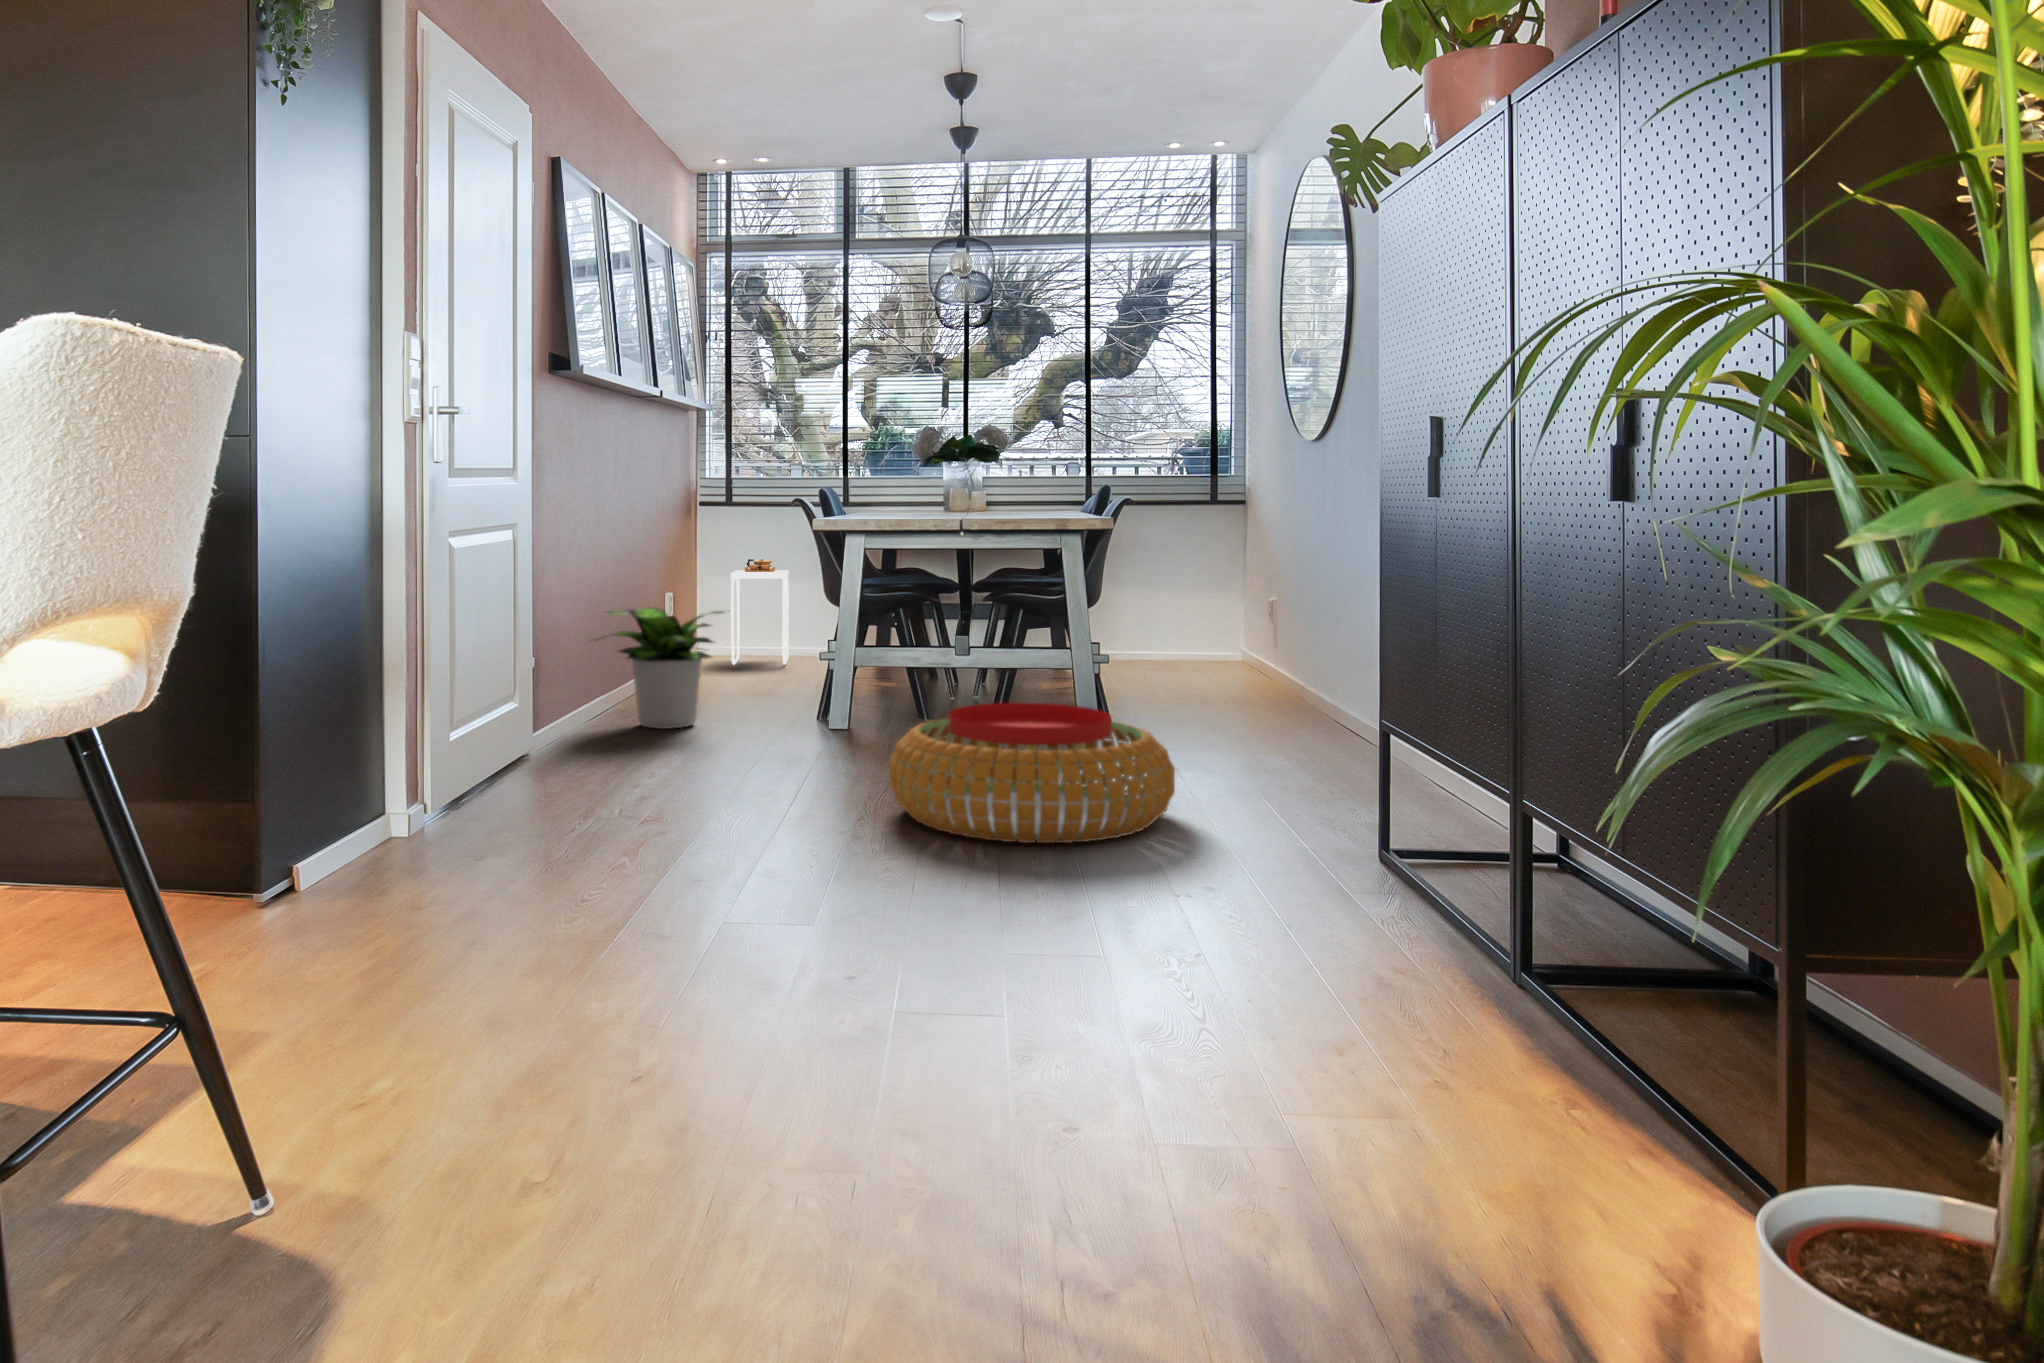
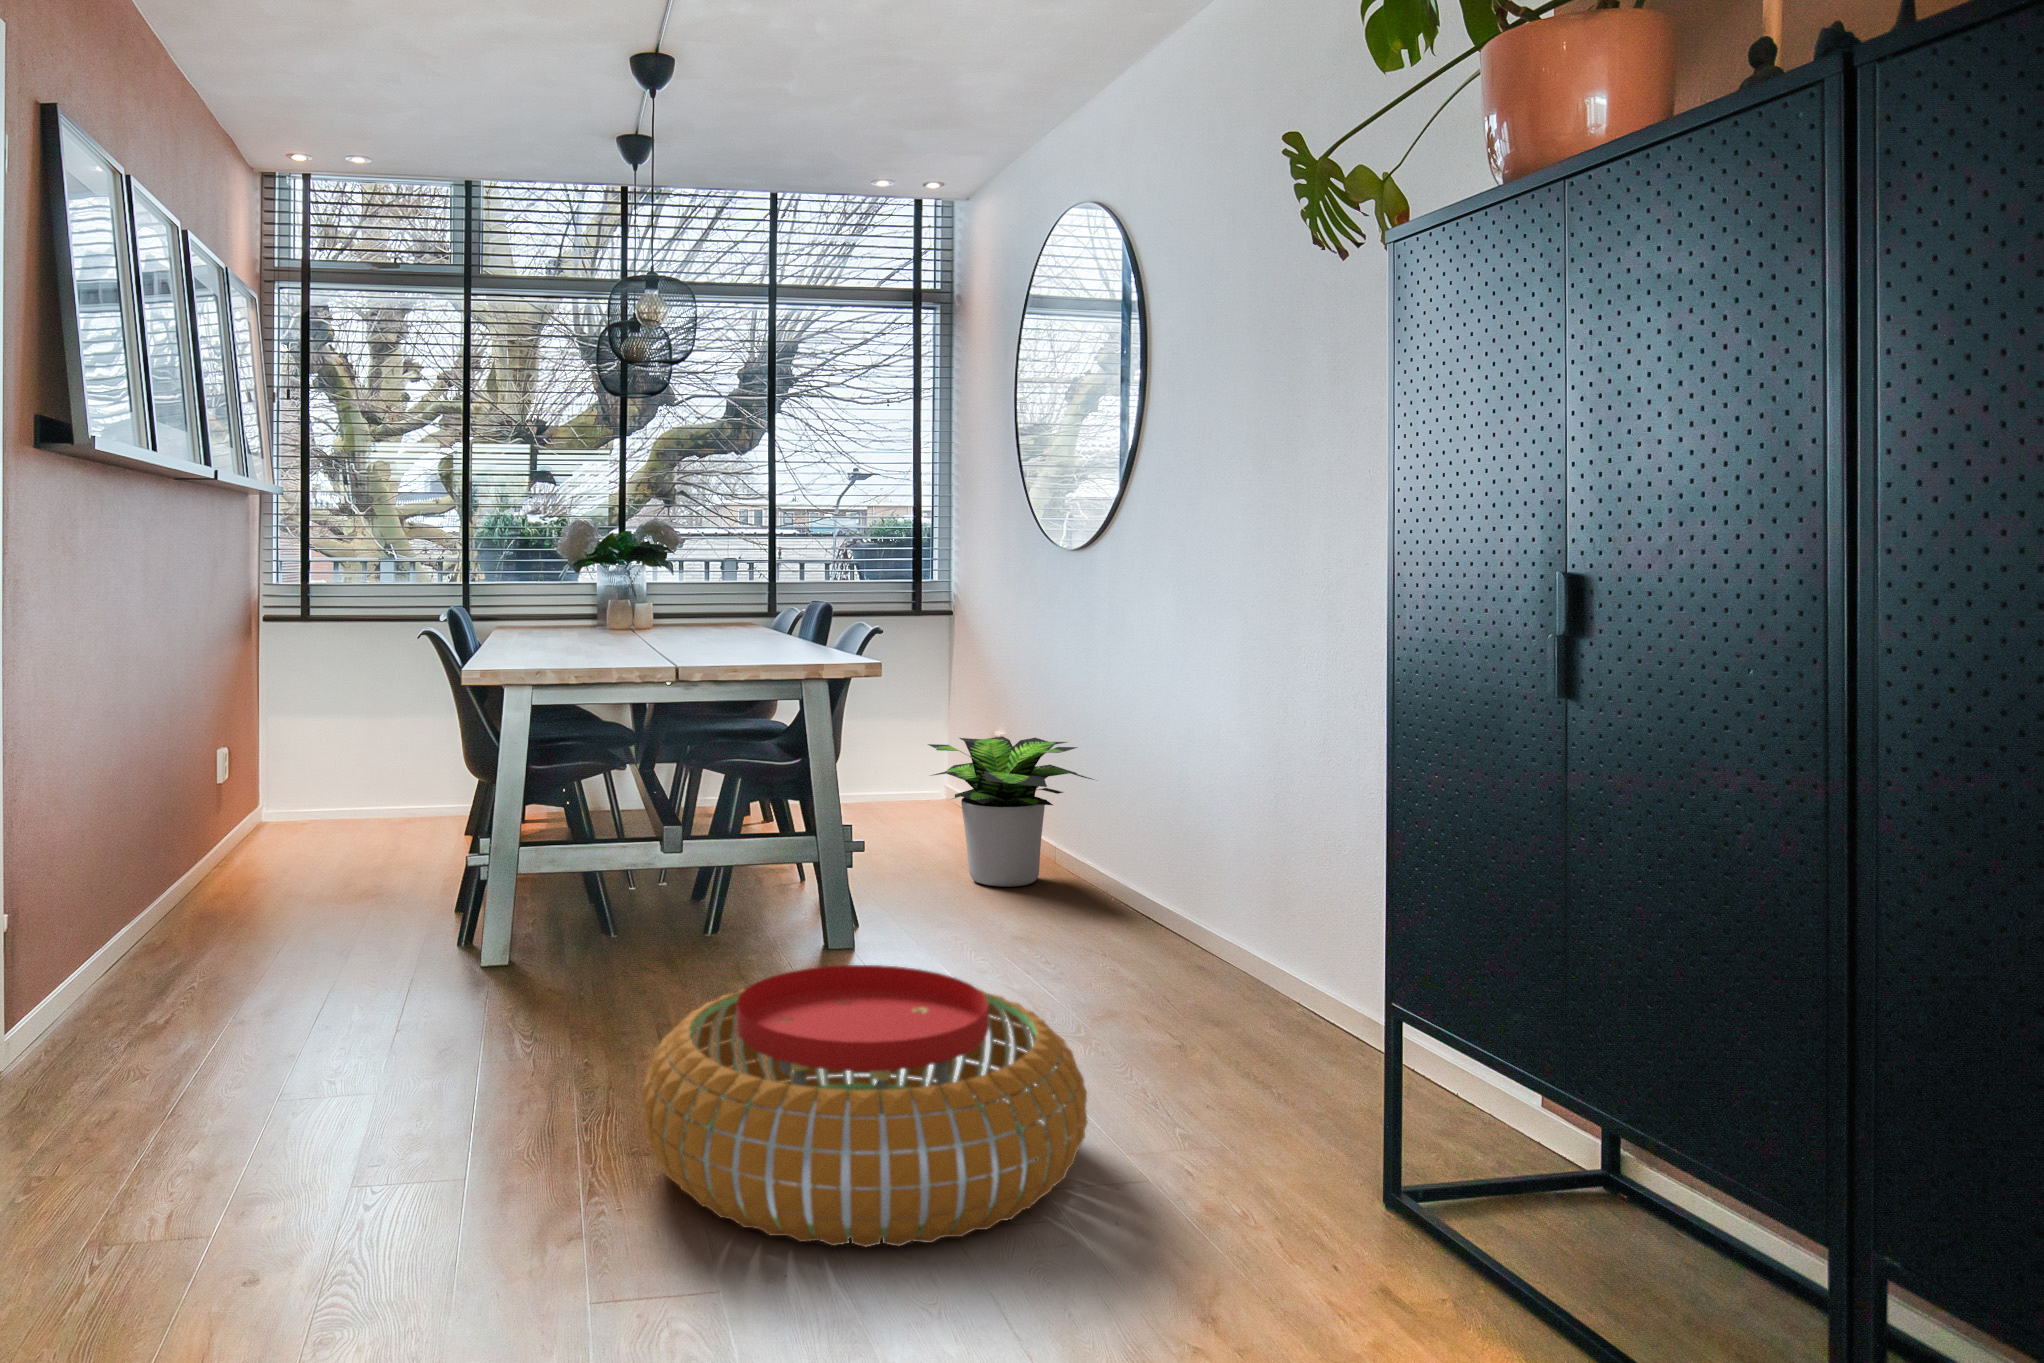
side table: present [731,559,789,665] -> none [310,690,389,836]
potted plant: present [609,607,723,729] -> present [928,736,1094,887]

